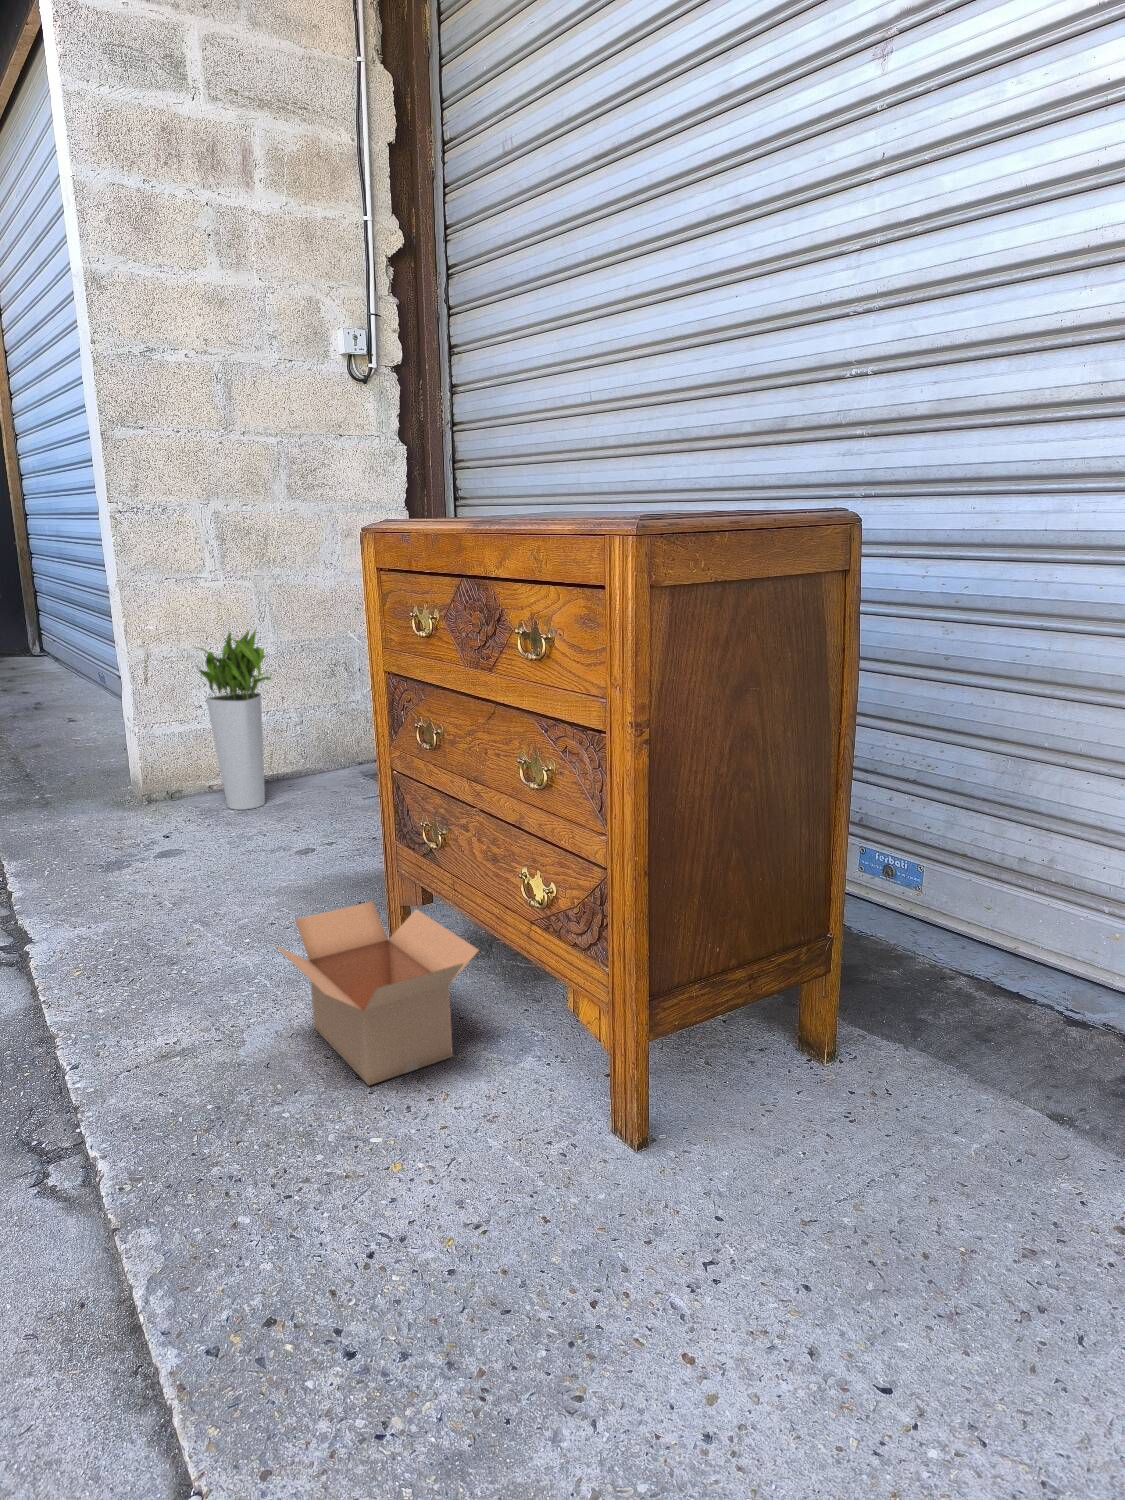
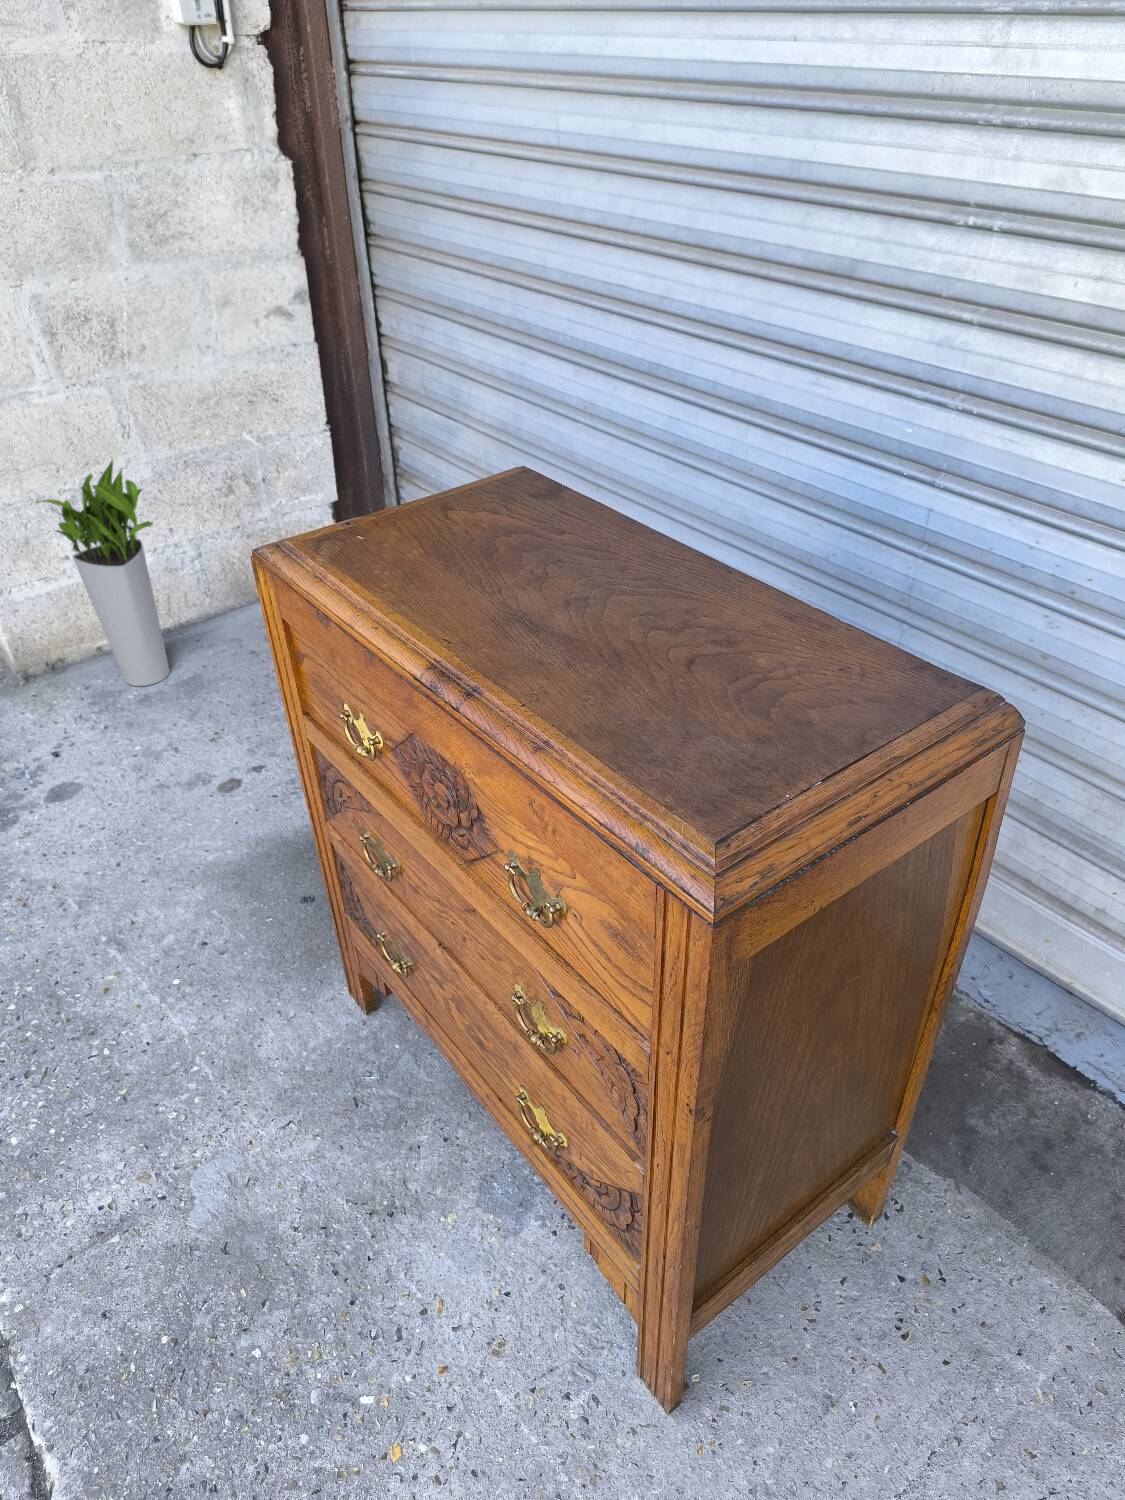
cardboard box: present [276,901,478,1085] -> none [211,1010,468,1289]

